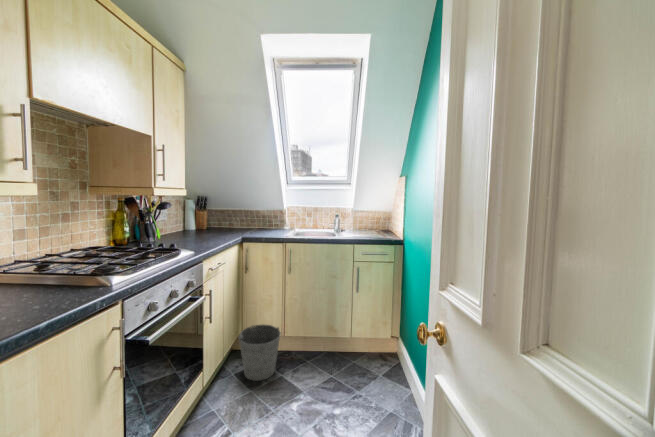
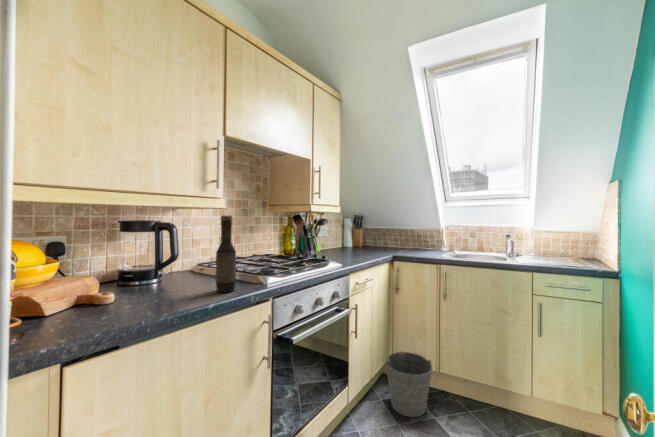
bottle: none [30,205,66,306] -> present [216,216,236,293]

